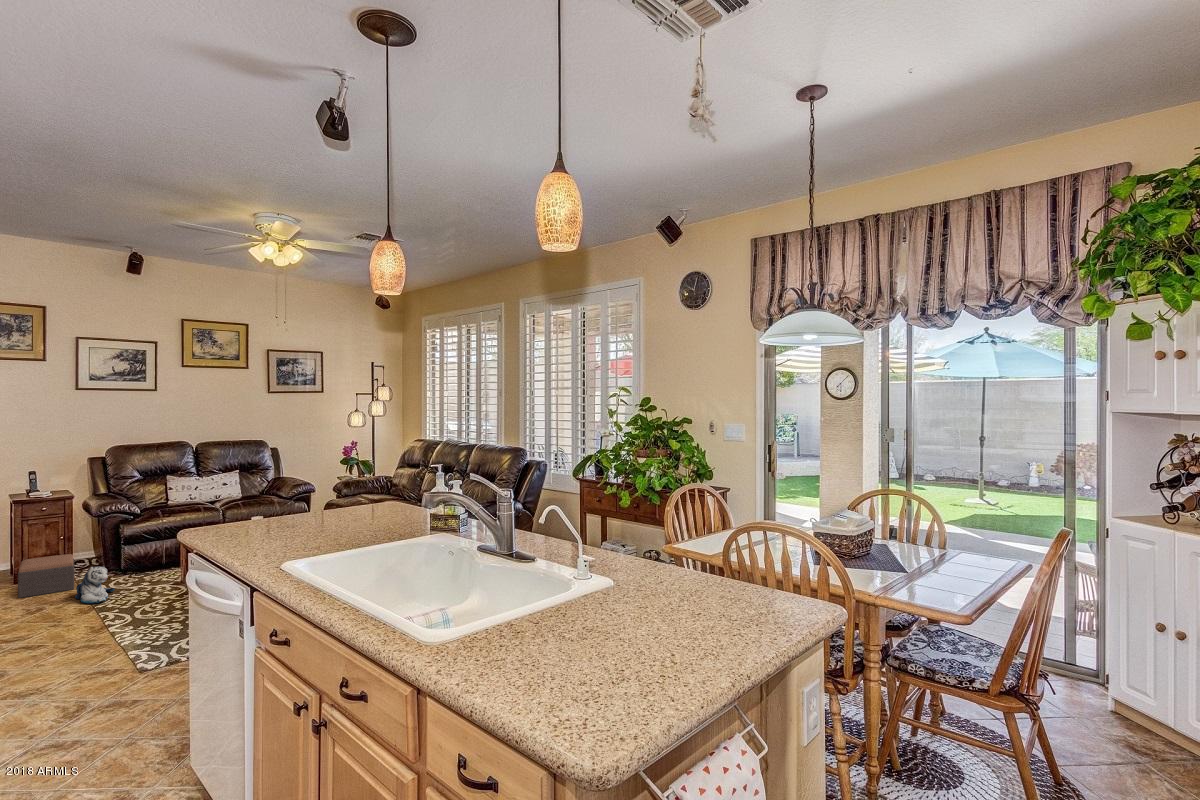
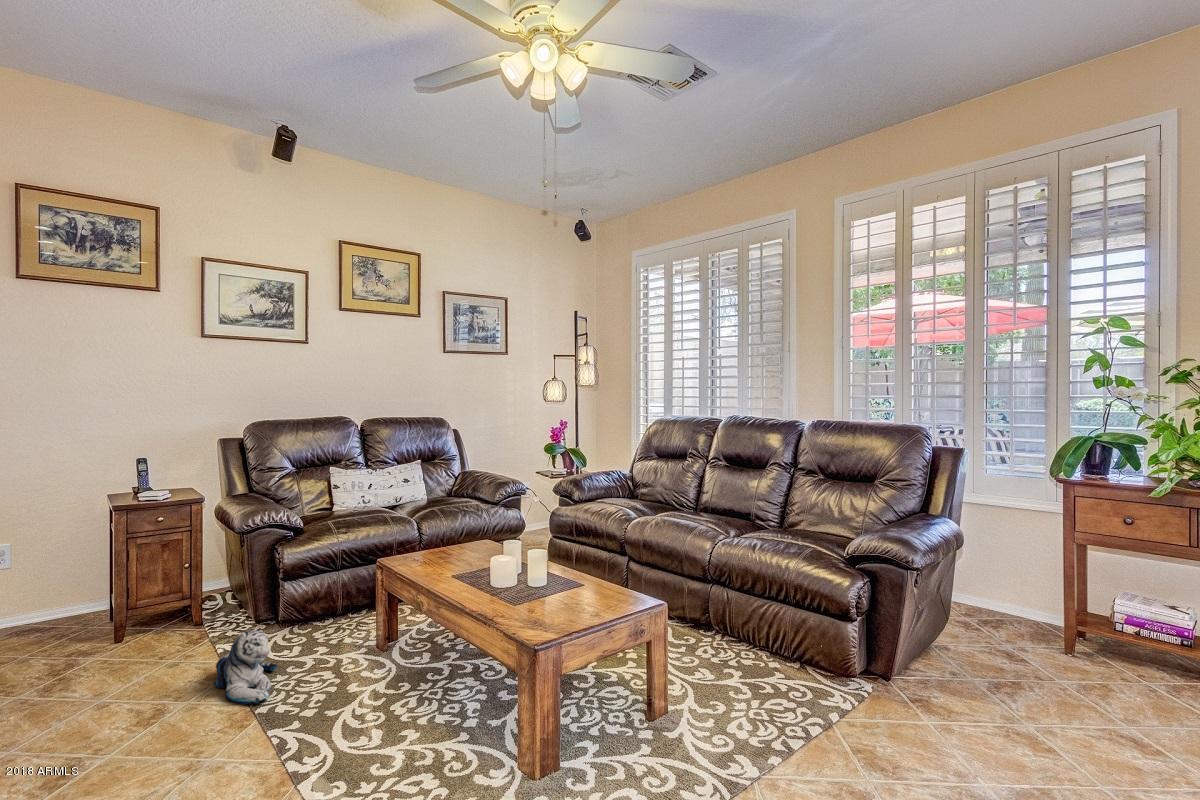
footstool: present [18,554,74,598] -> none [121,595,209,679]

